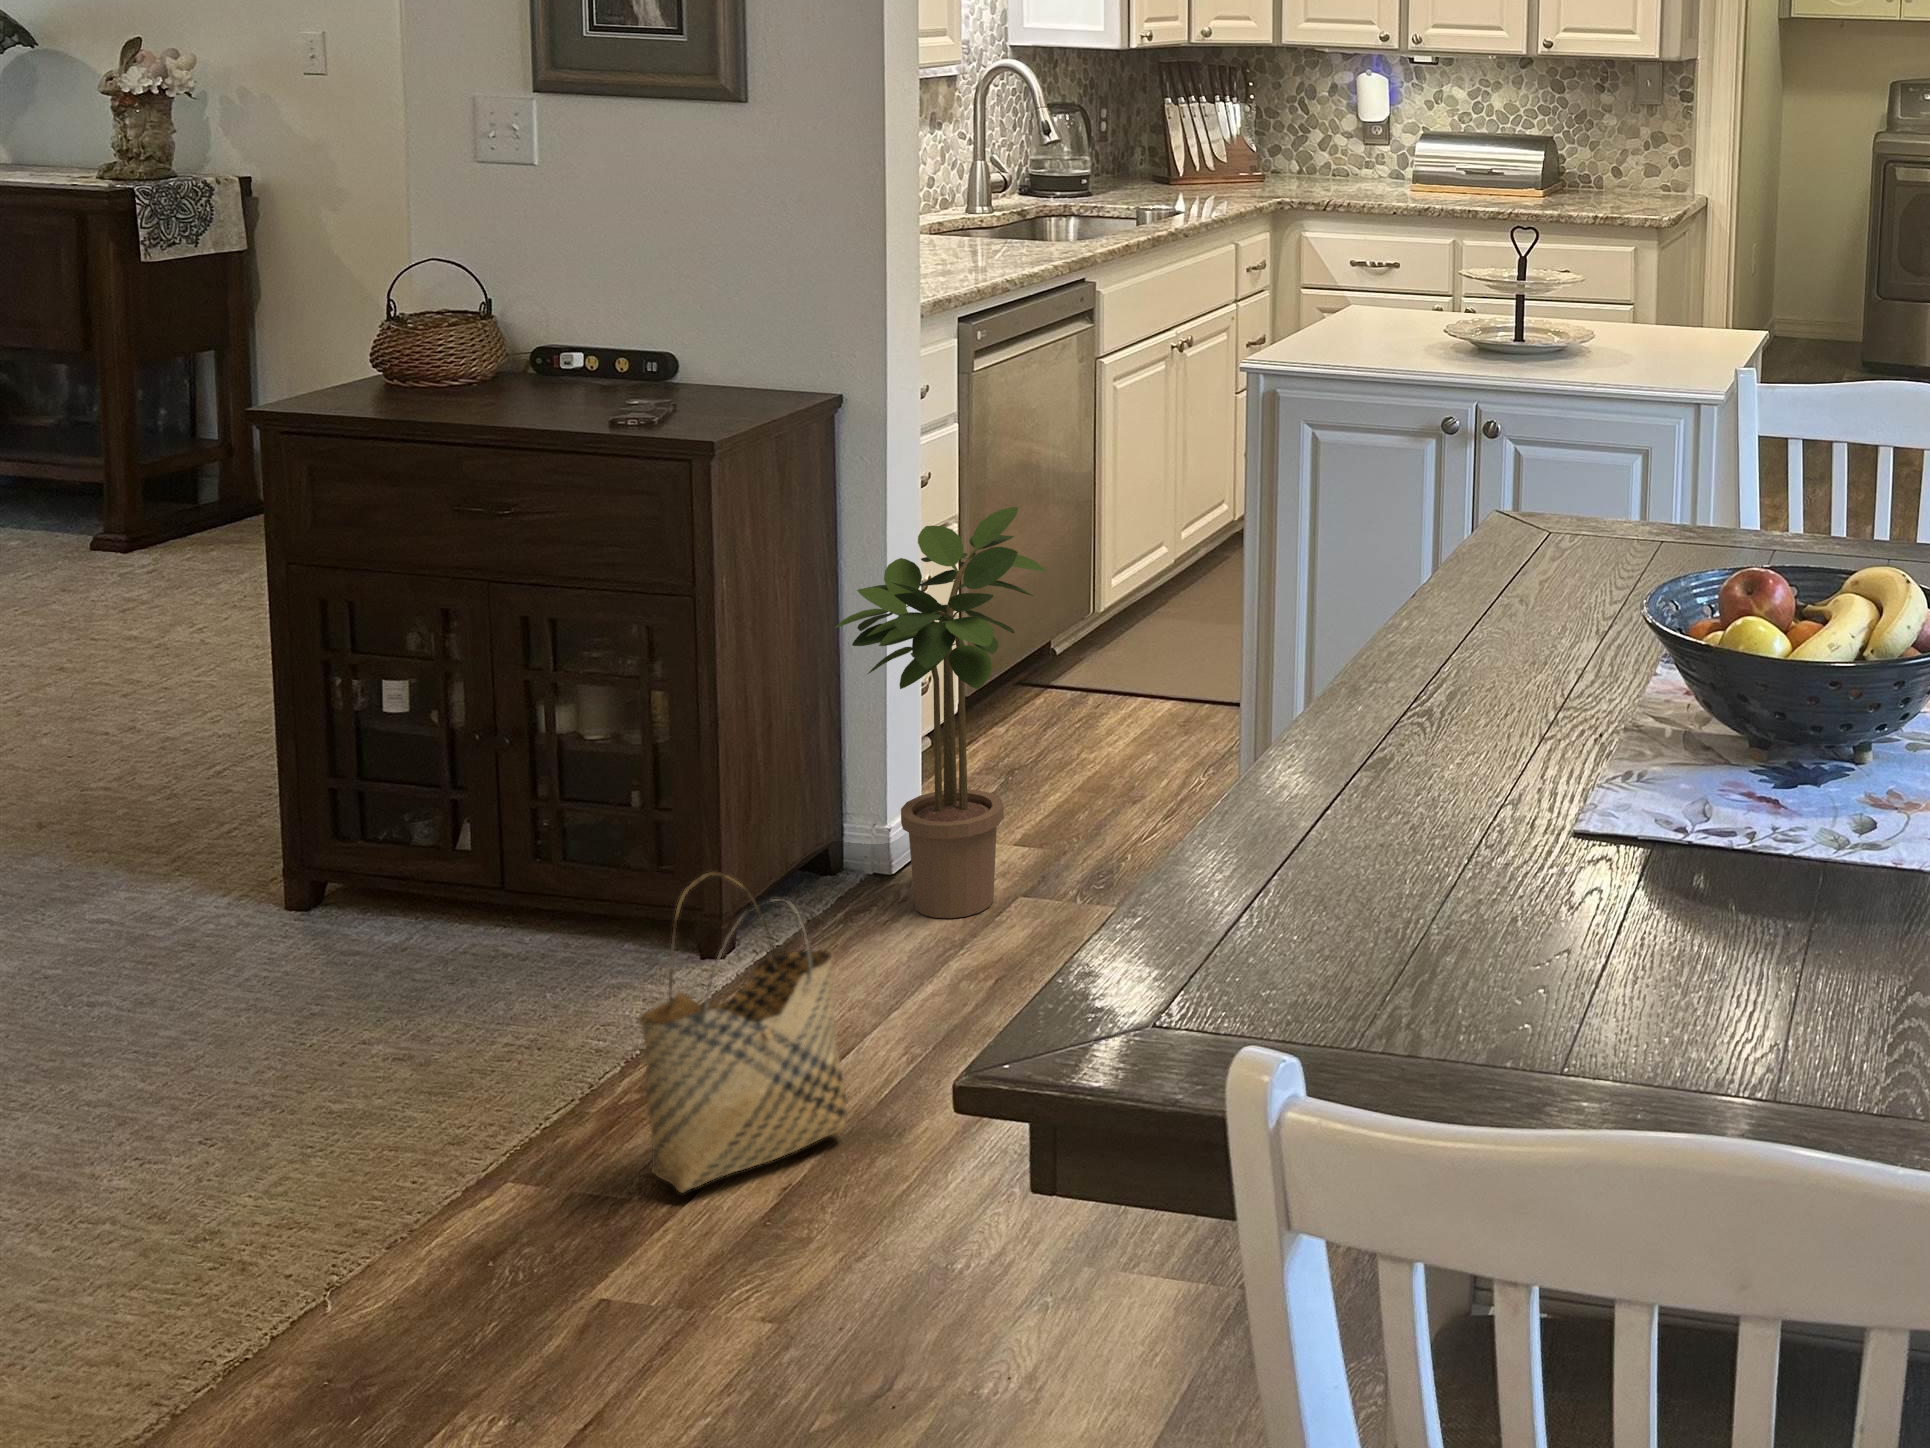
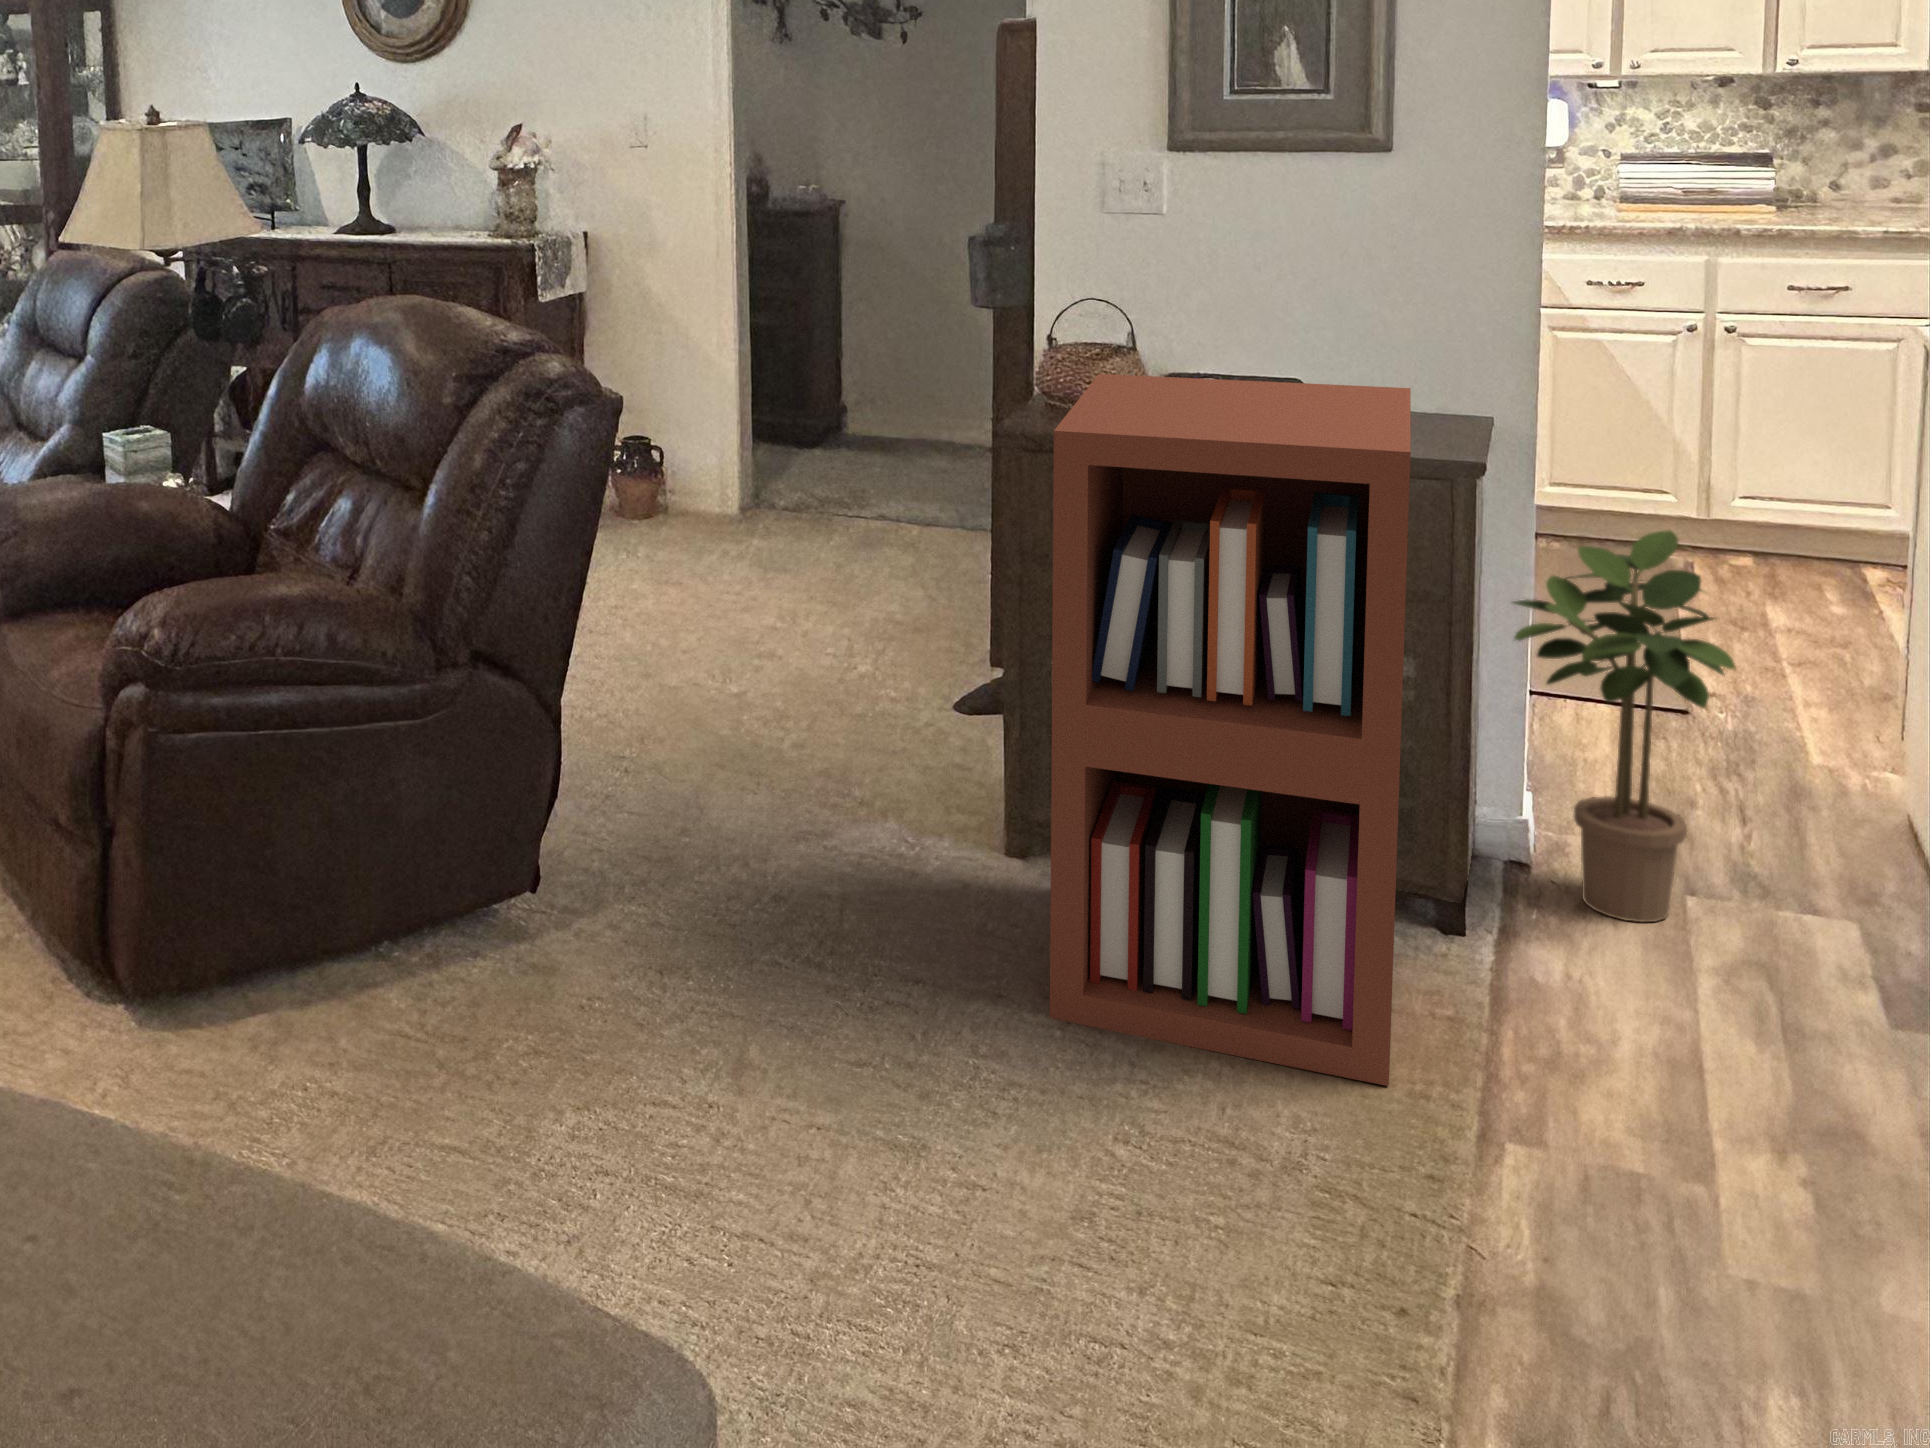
bookshelf: none [89,341,650,1119] -> present [1050,374,1411,1086]
woven basket: present [639,872,847,1192] -> none [1646,887,1816,1199]

